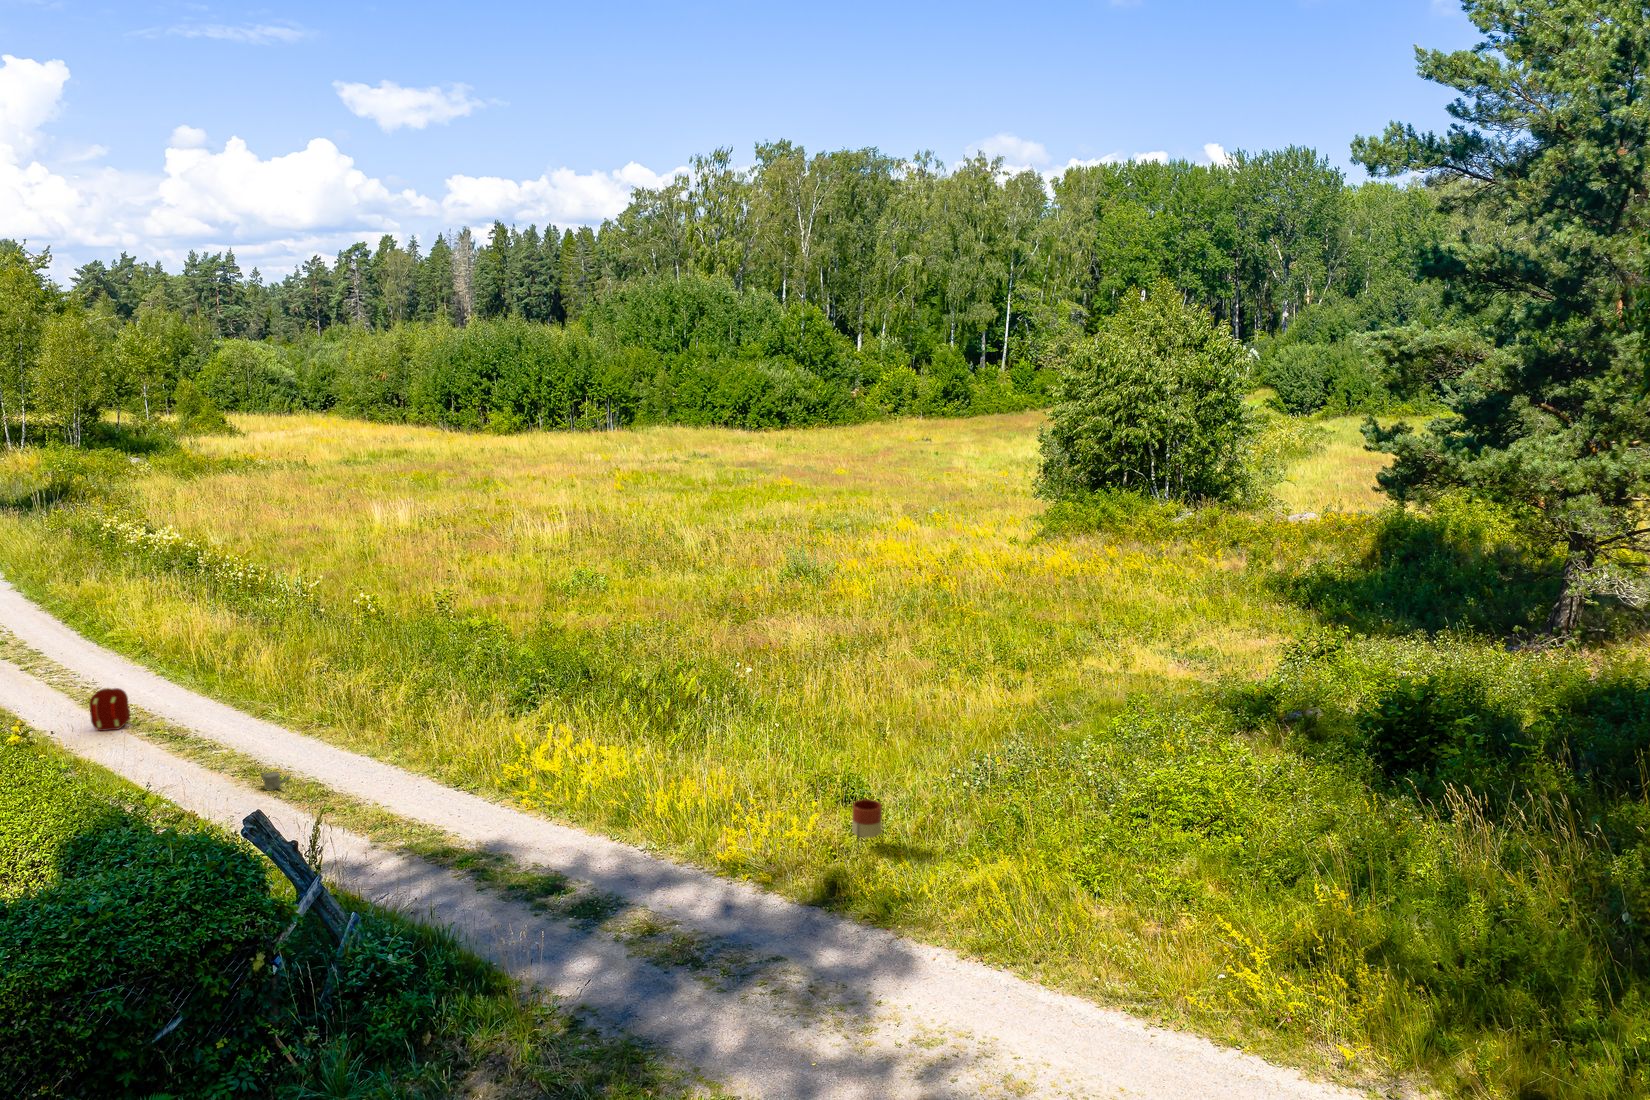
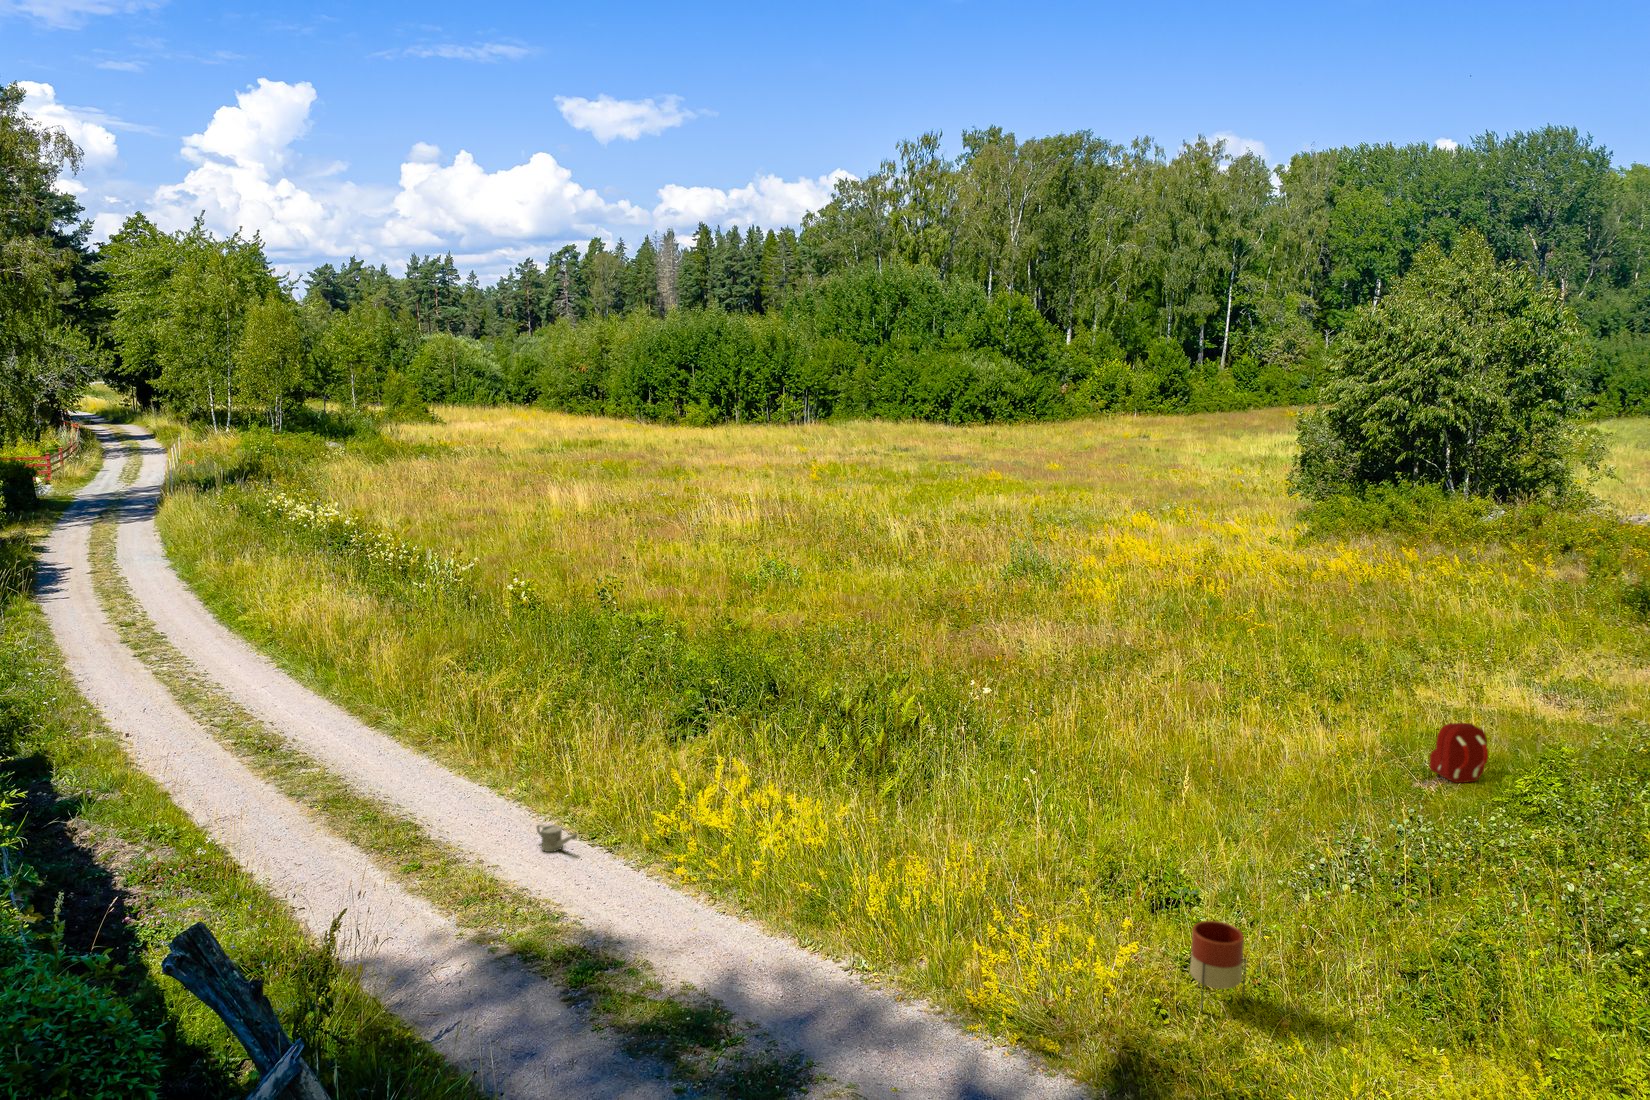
backpack: present [89,688,130,731] -> present [1429,723,1488,783]
watering can: present [261,772,290,790] -> present [537,825,577,852]

